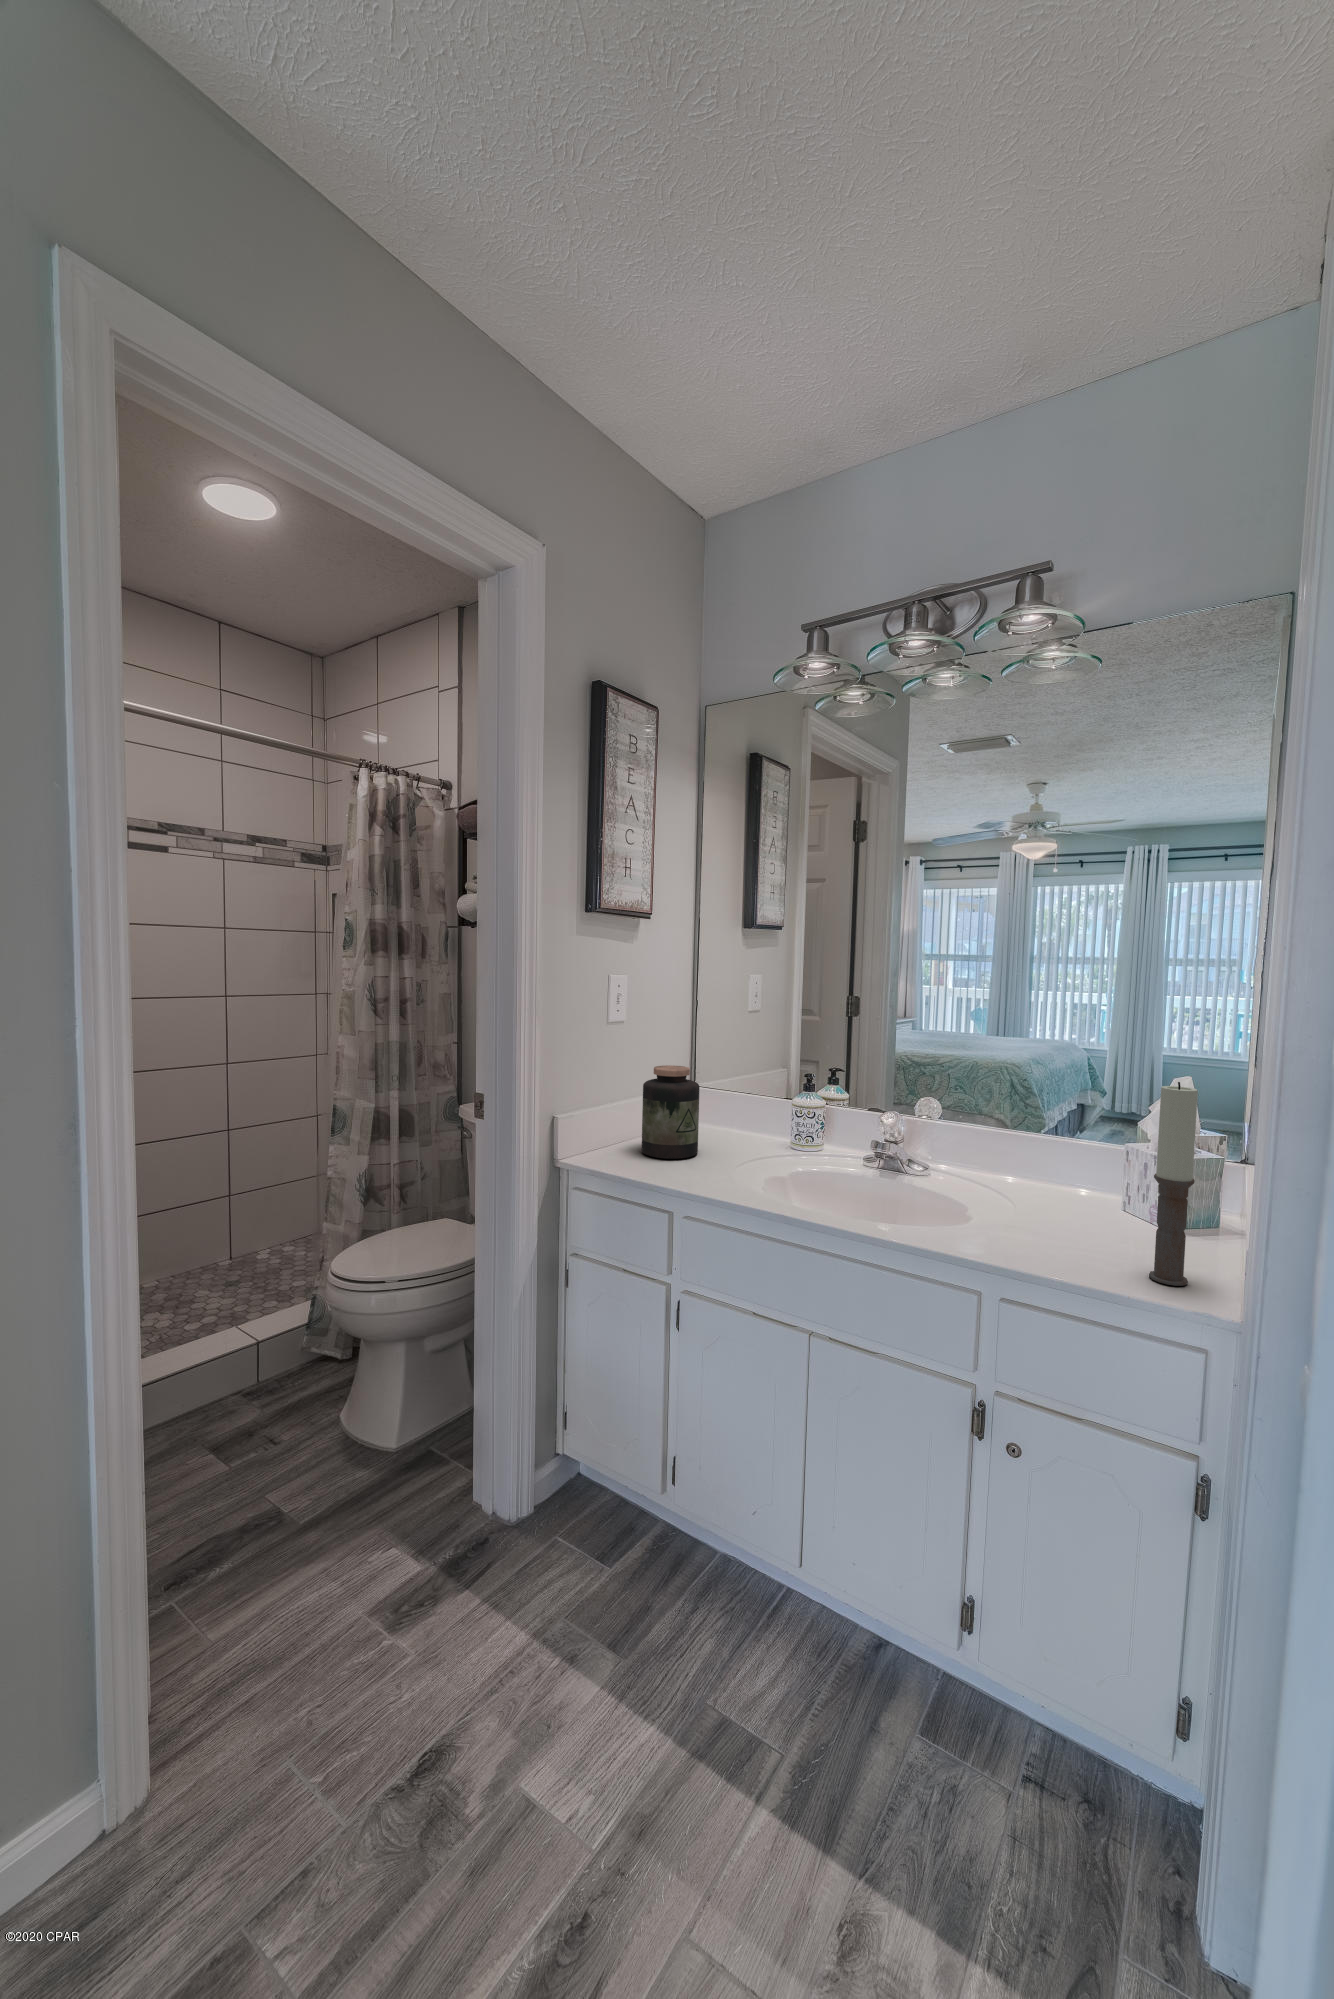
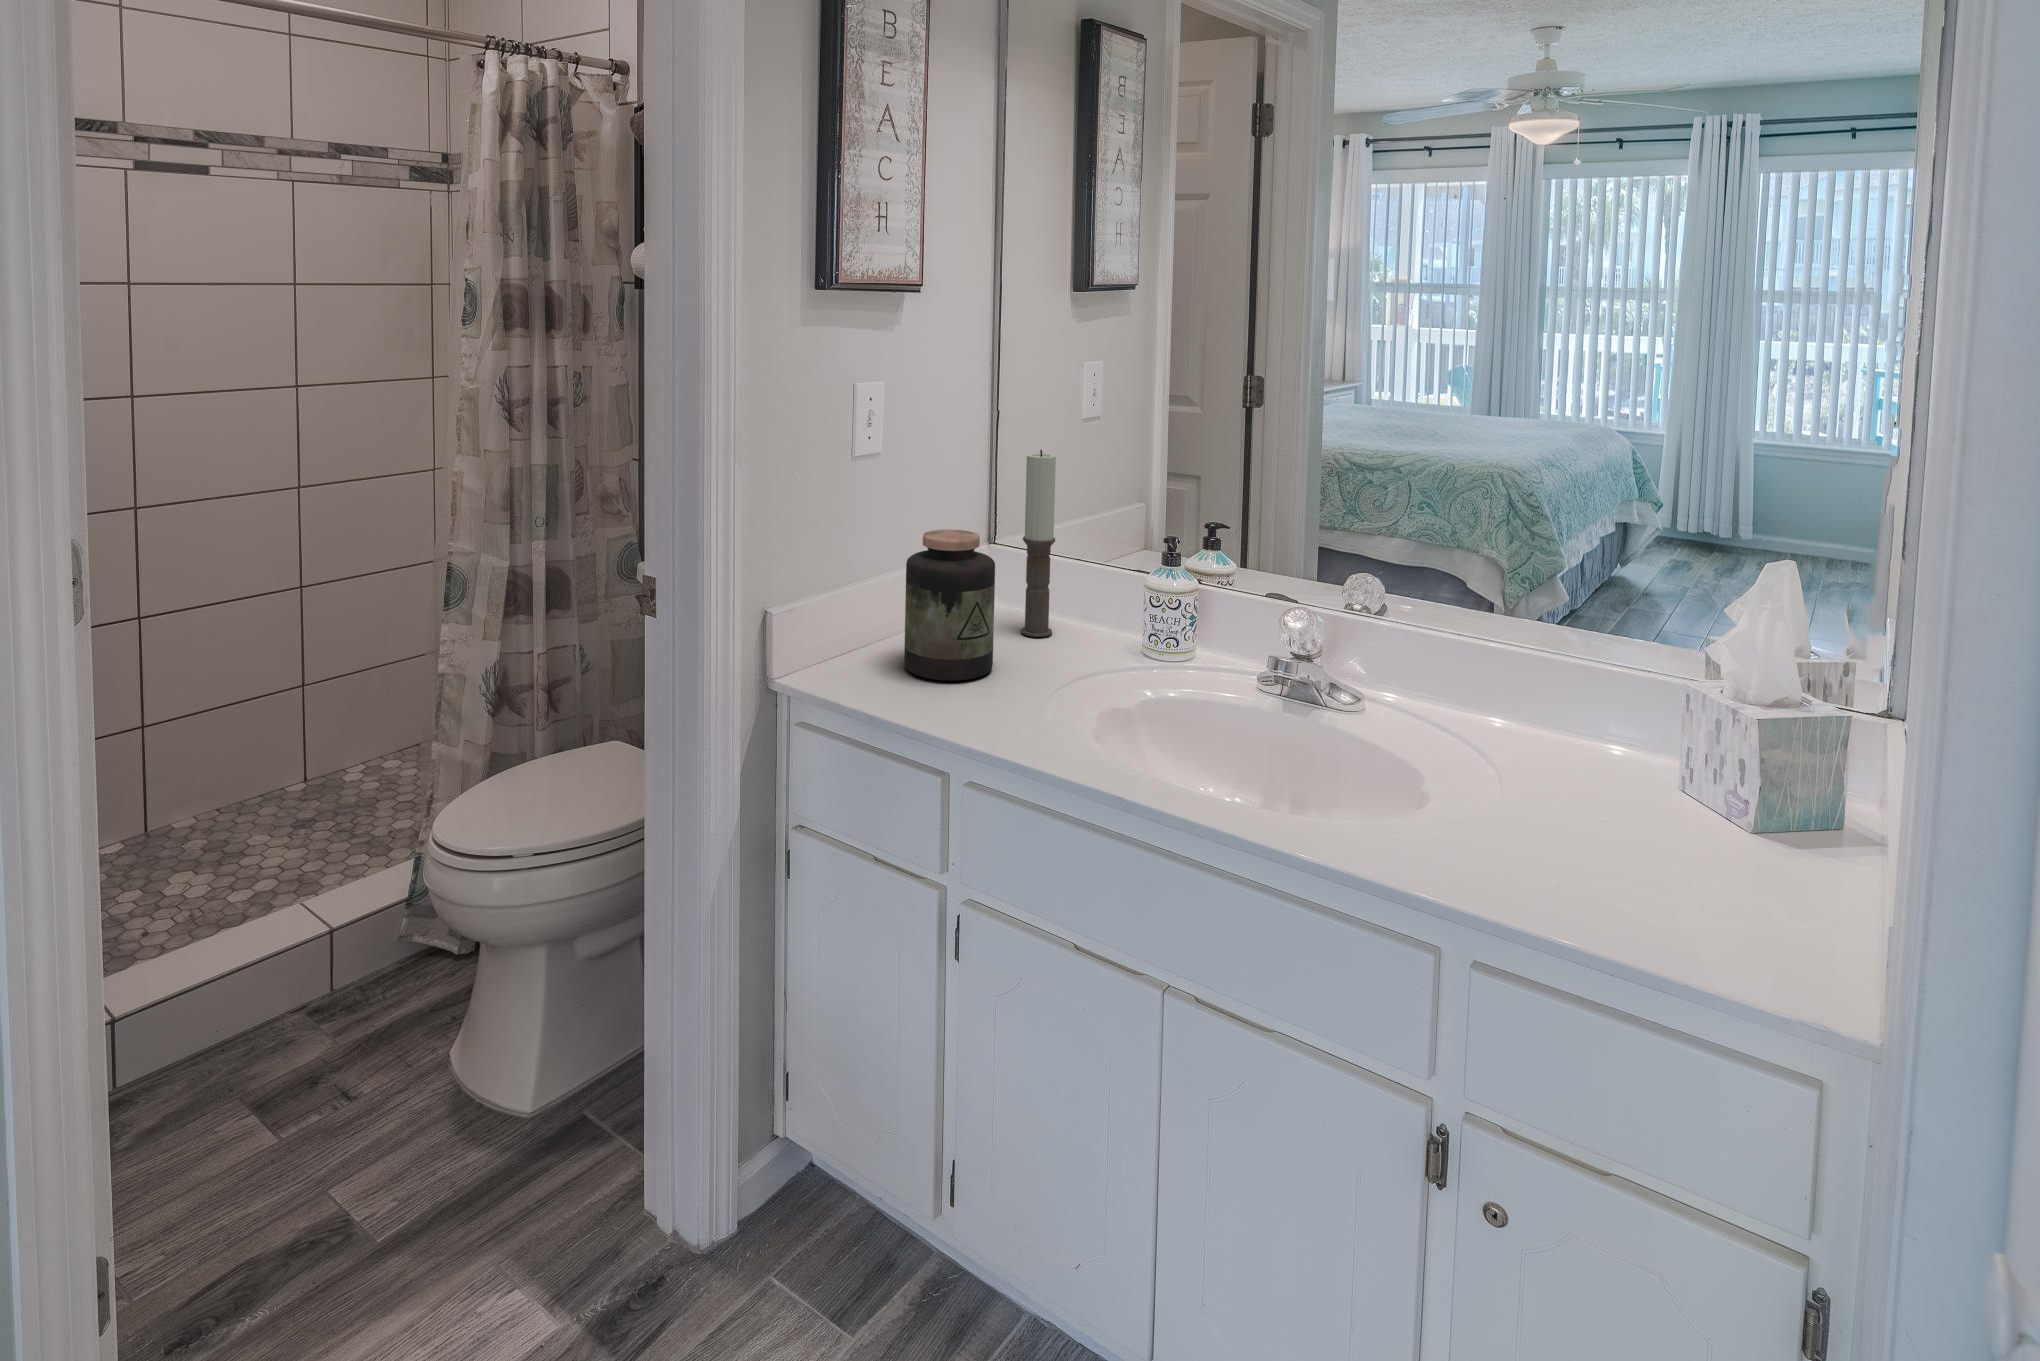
candle: present [1149,1082,1198,1286] -> present [1021,450,1056,637]

